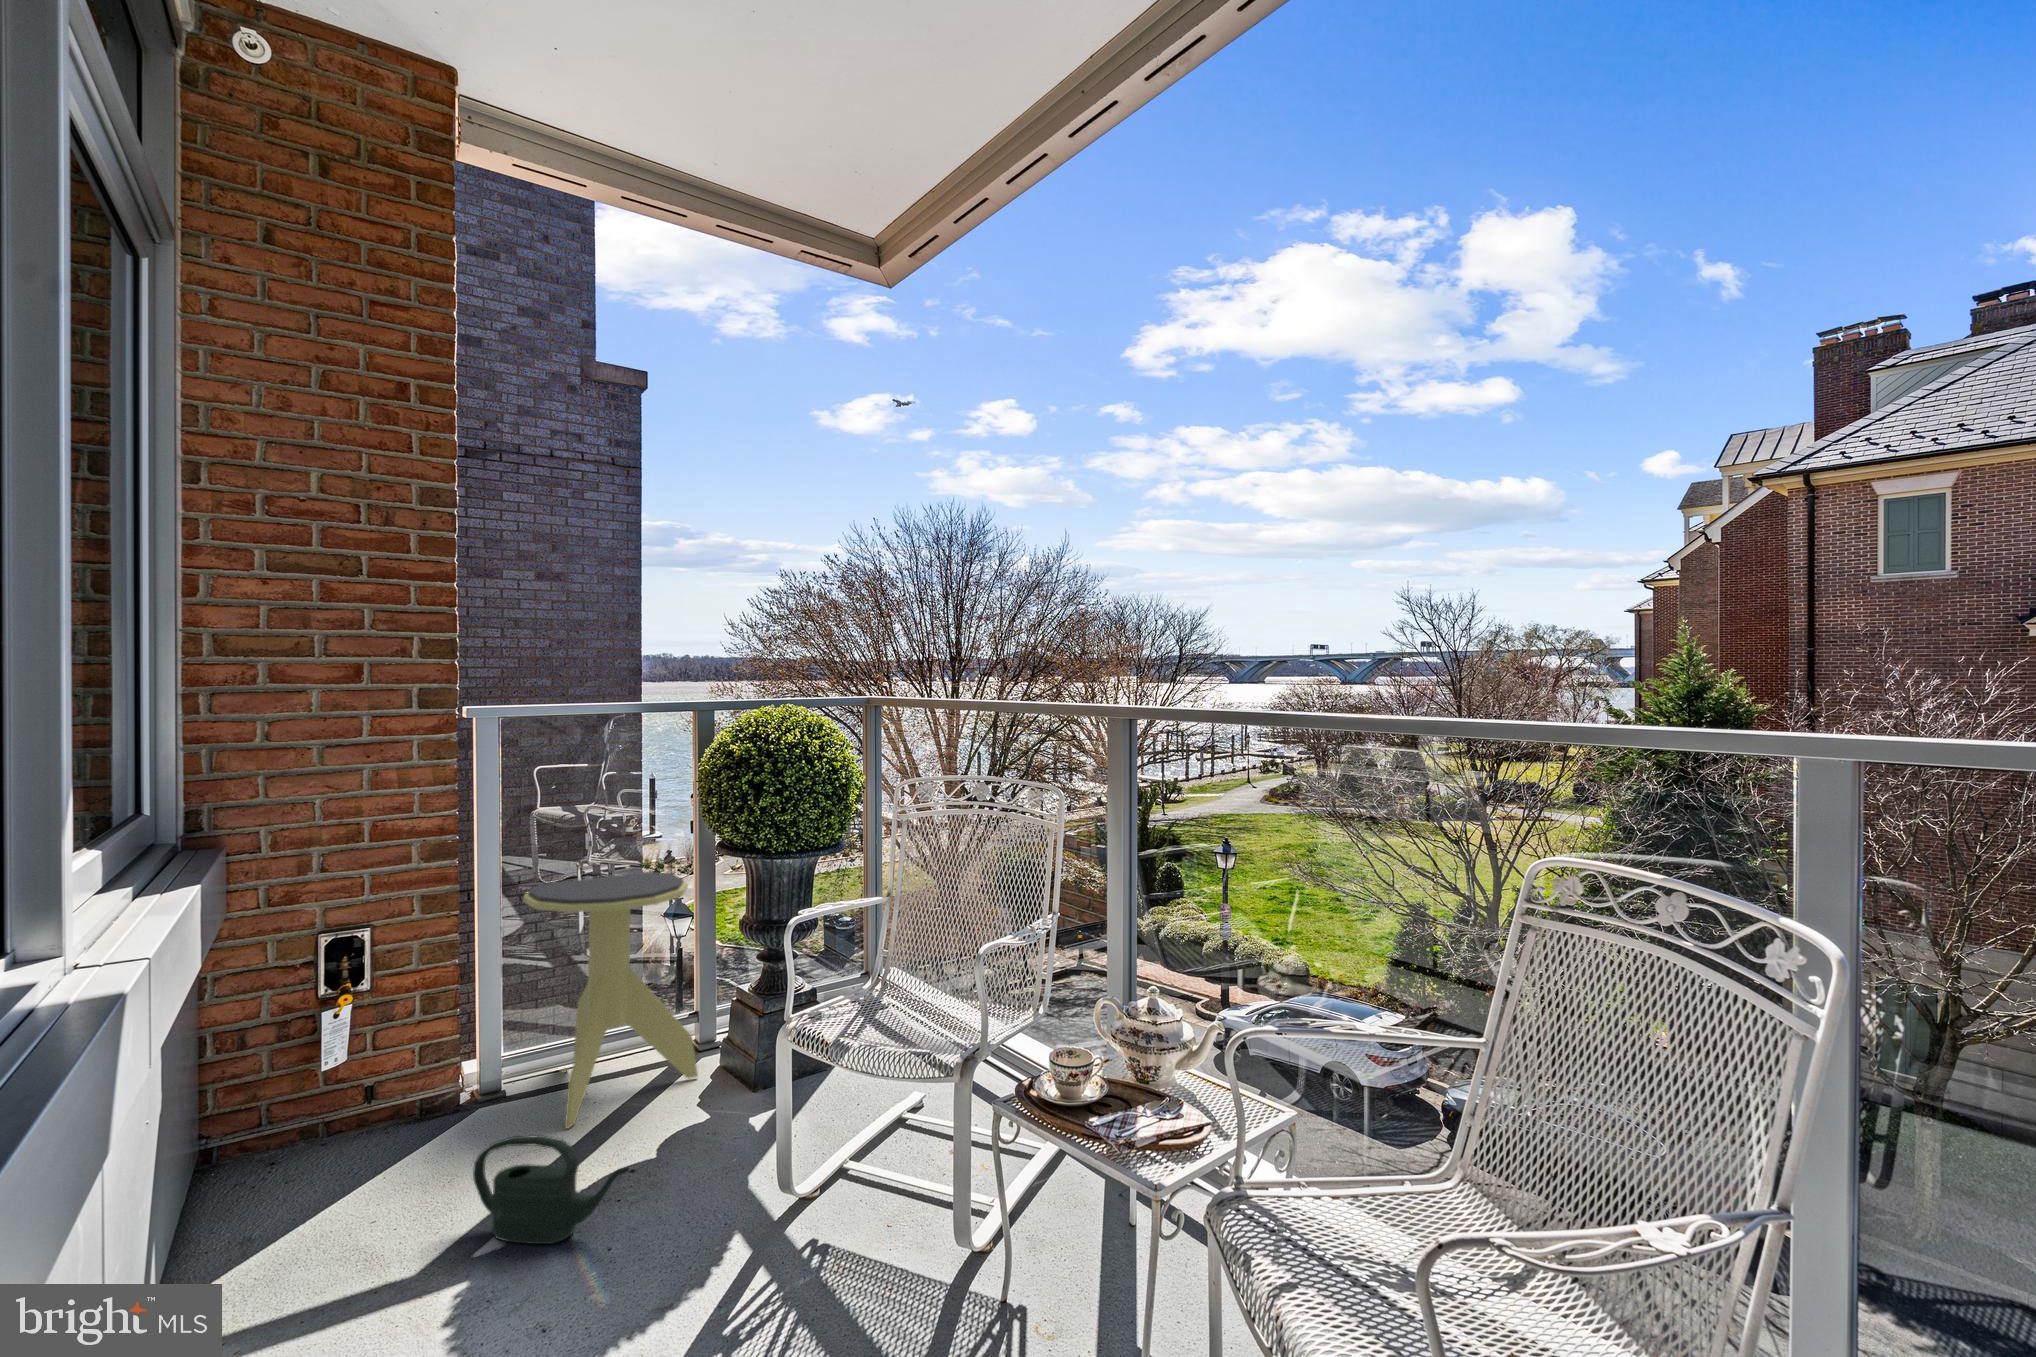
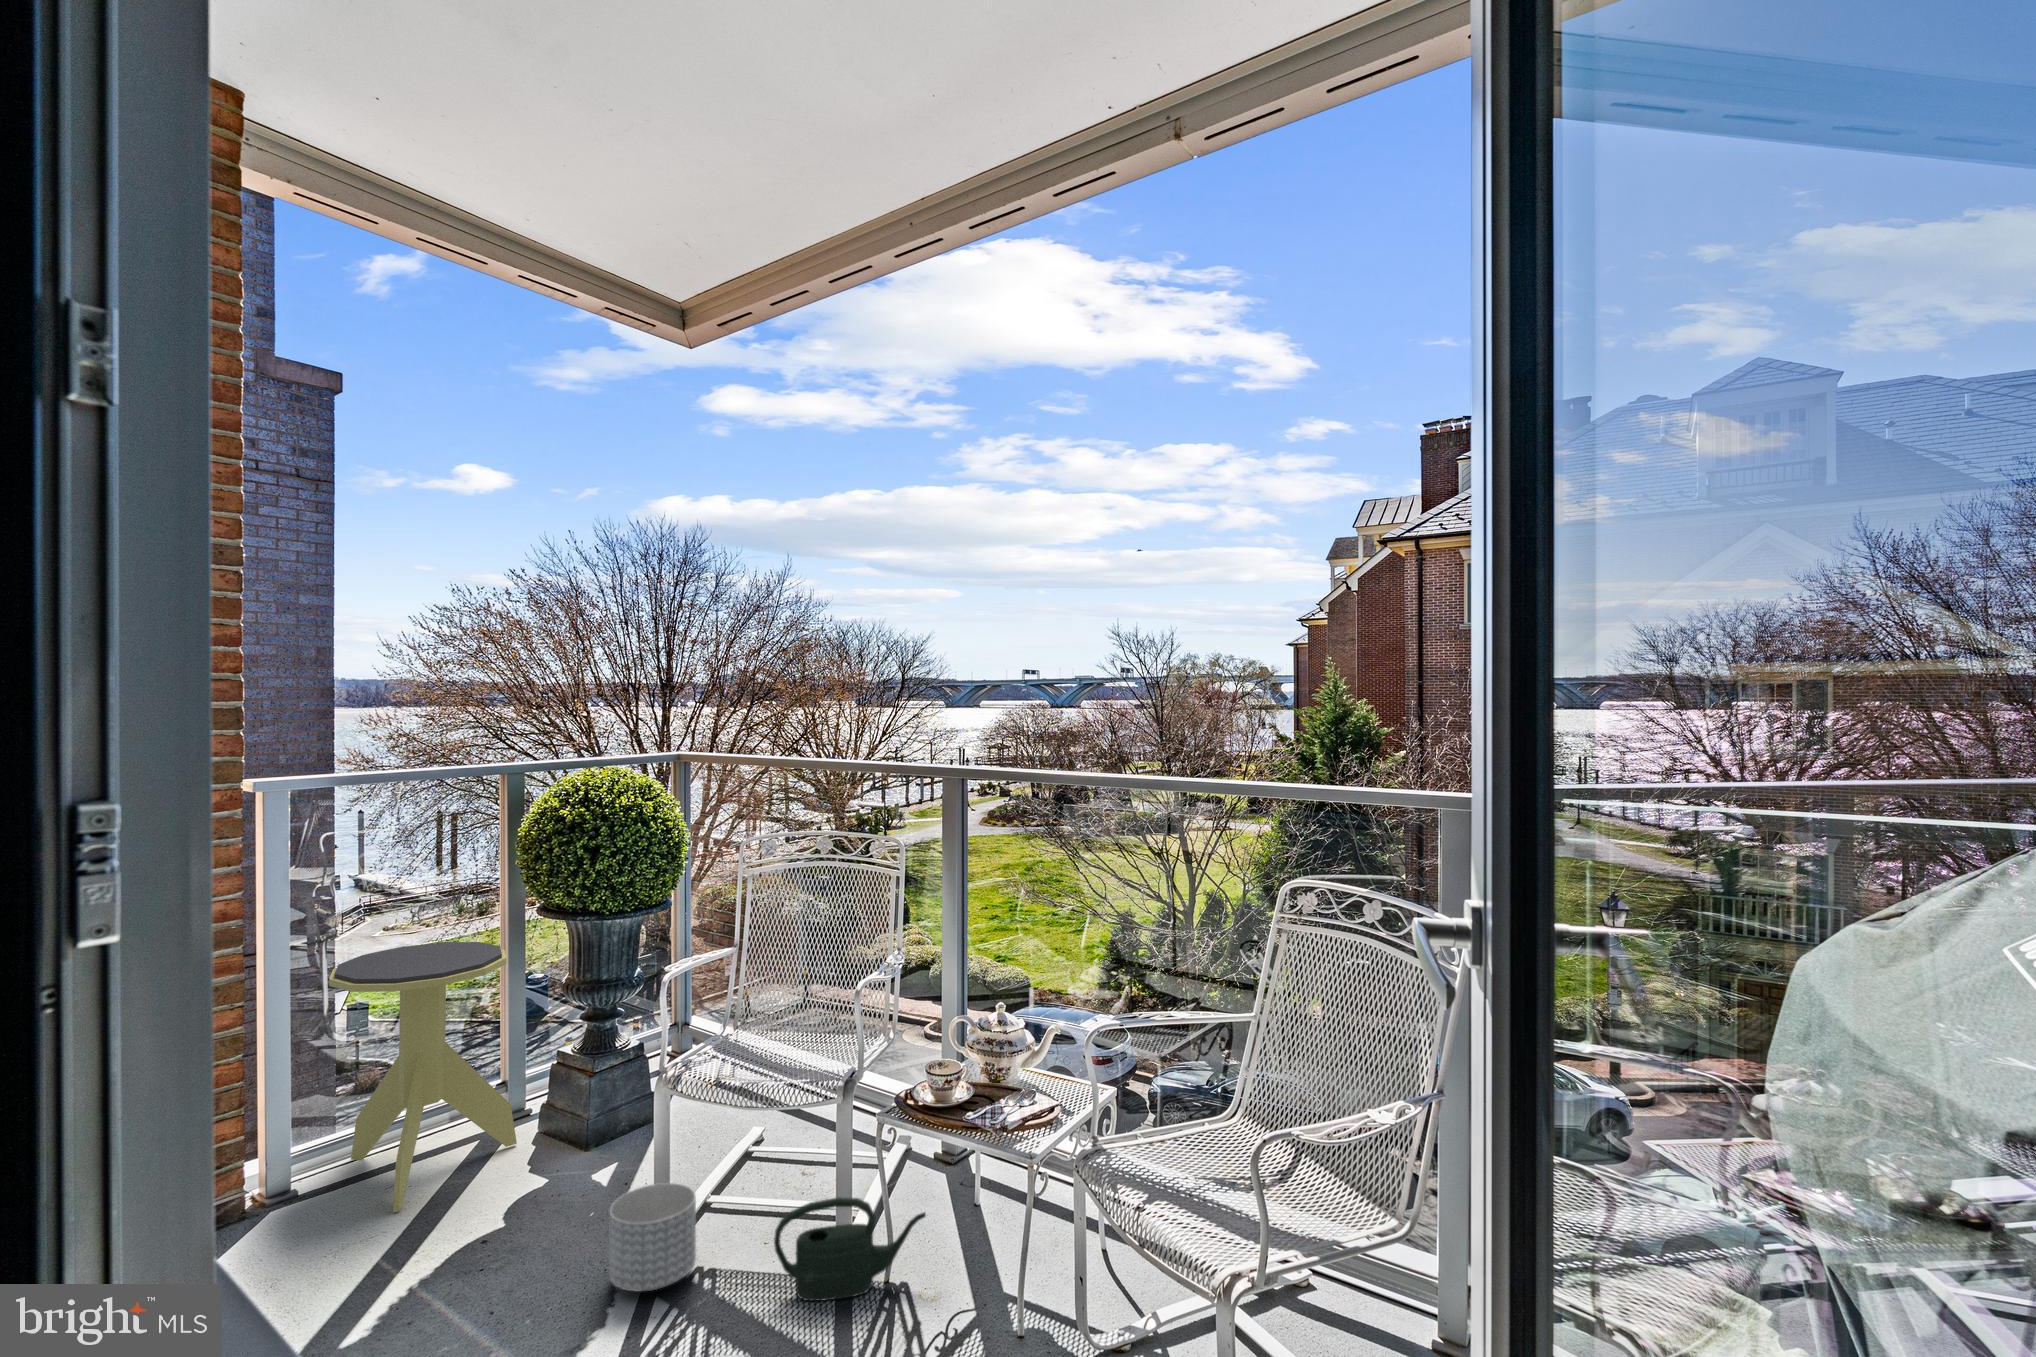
watering can: present [473,1135,629,1244] -> present [774,1197,926,1301]
planter: none [714,1142,806,1259] -> present [609,1183,696,1291]

